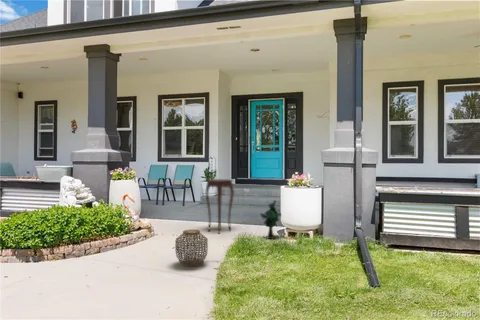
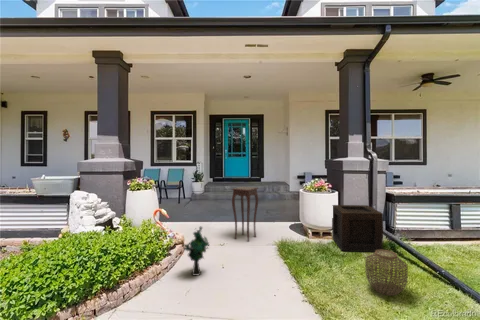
wooden crate: none [300,200,346,247] -> present [332,205,383,252]
decorative plant: present [261,201,281,239] -> present [184,227,209,275]
woven basket: present [175,230,208,266] -> present [365,250,408,295]

